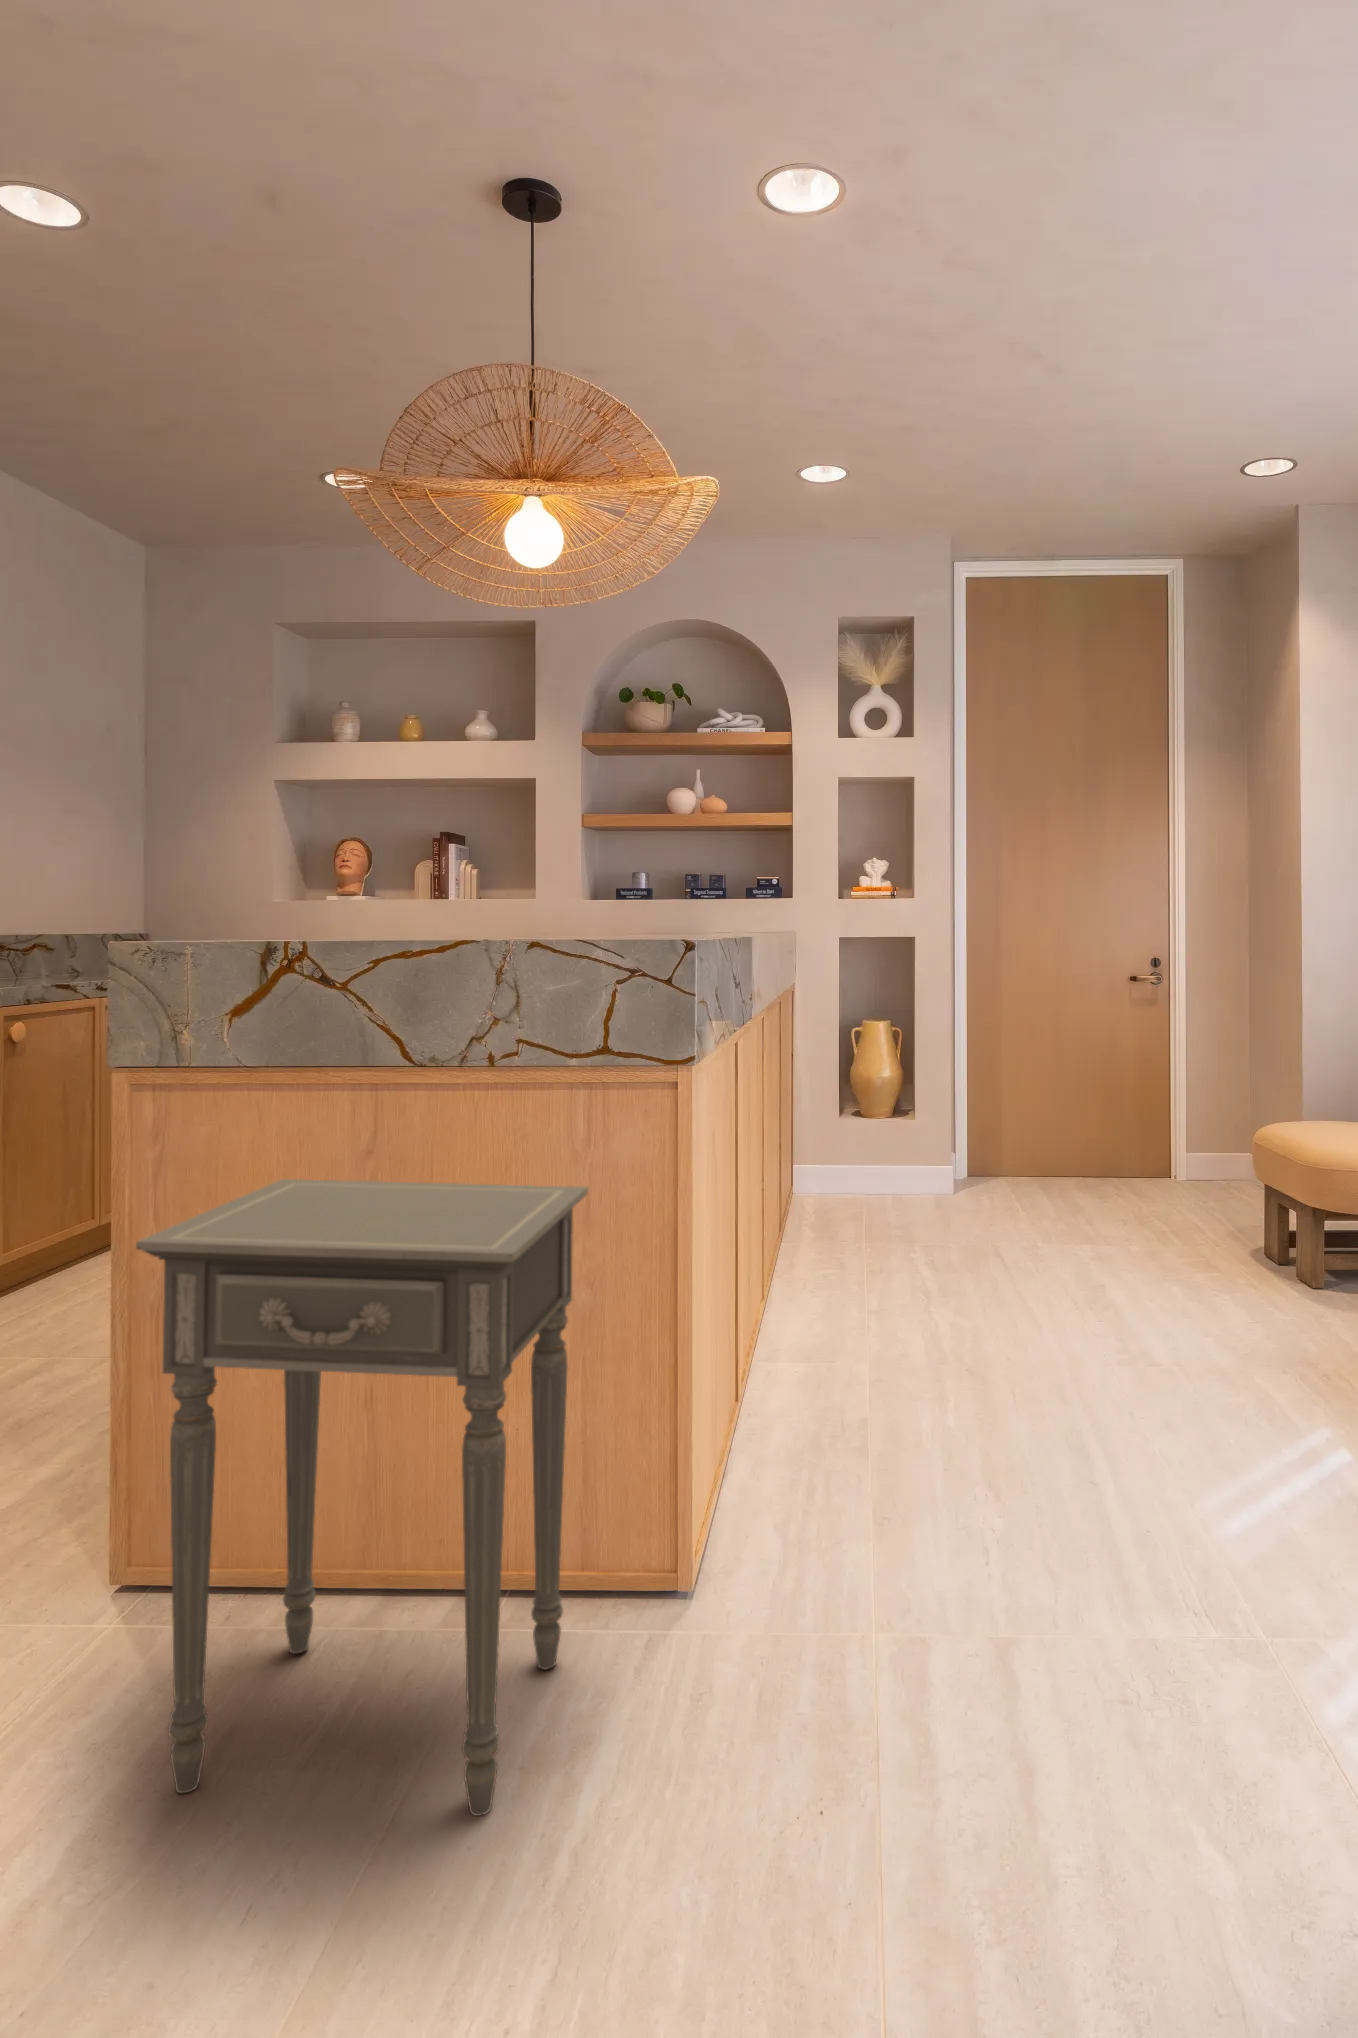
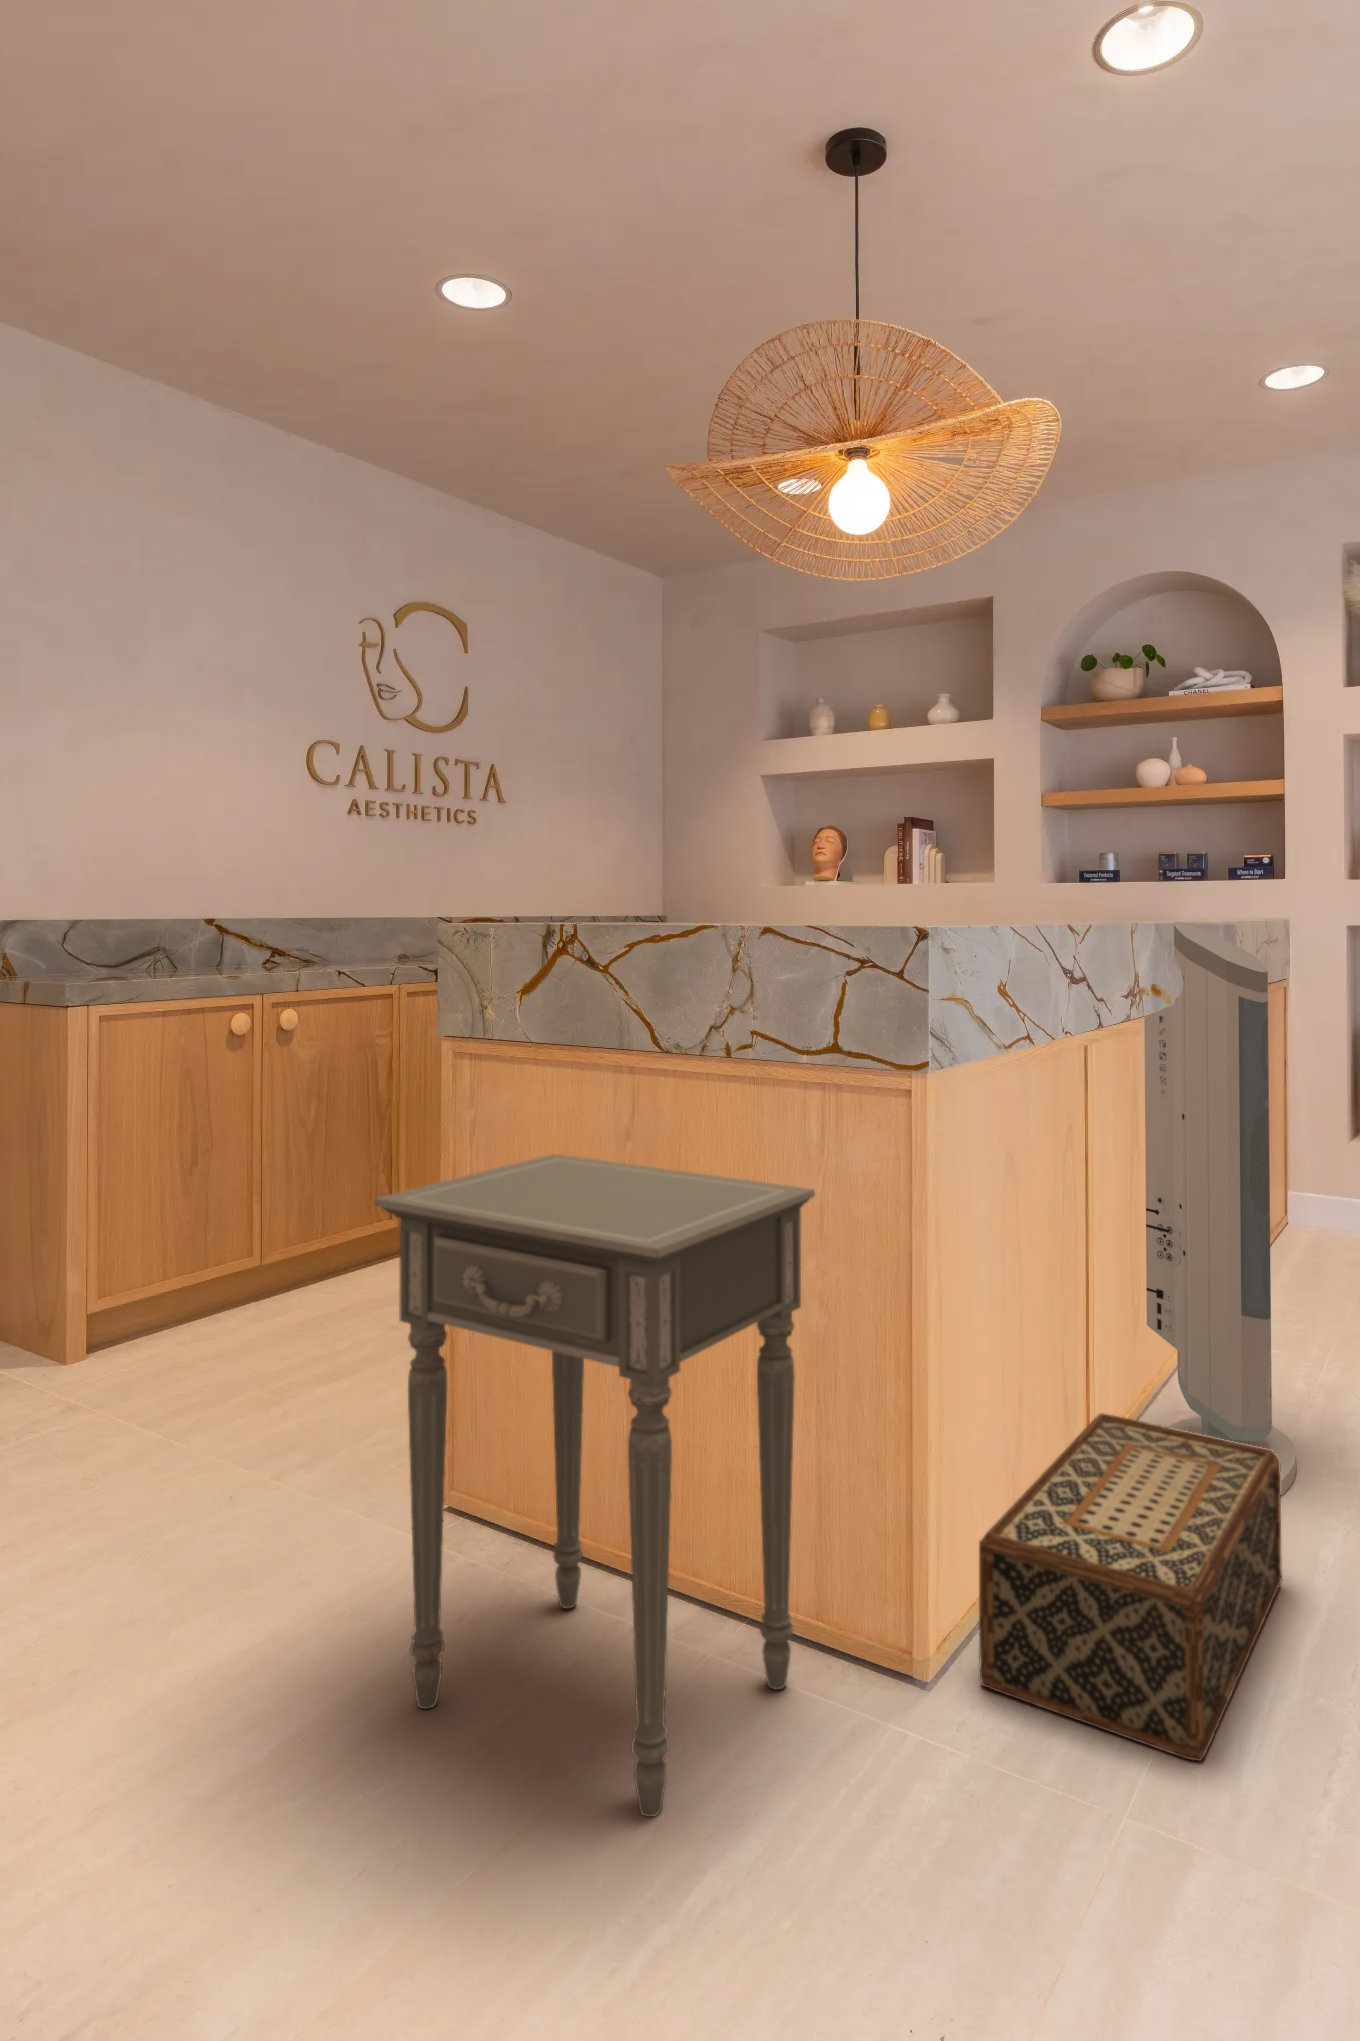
air purifier: none [775,935,886,1434] -> present [1144,922,1296,1496]
woven basket: none [722,1364,915,1628] -> present [979,1413,1282,1761]

